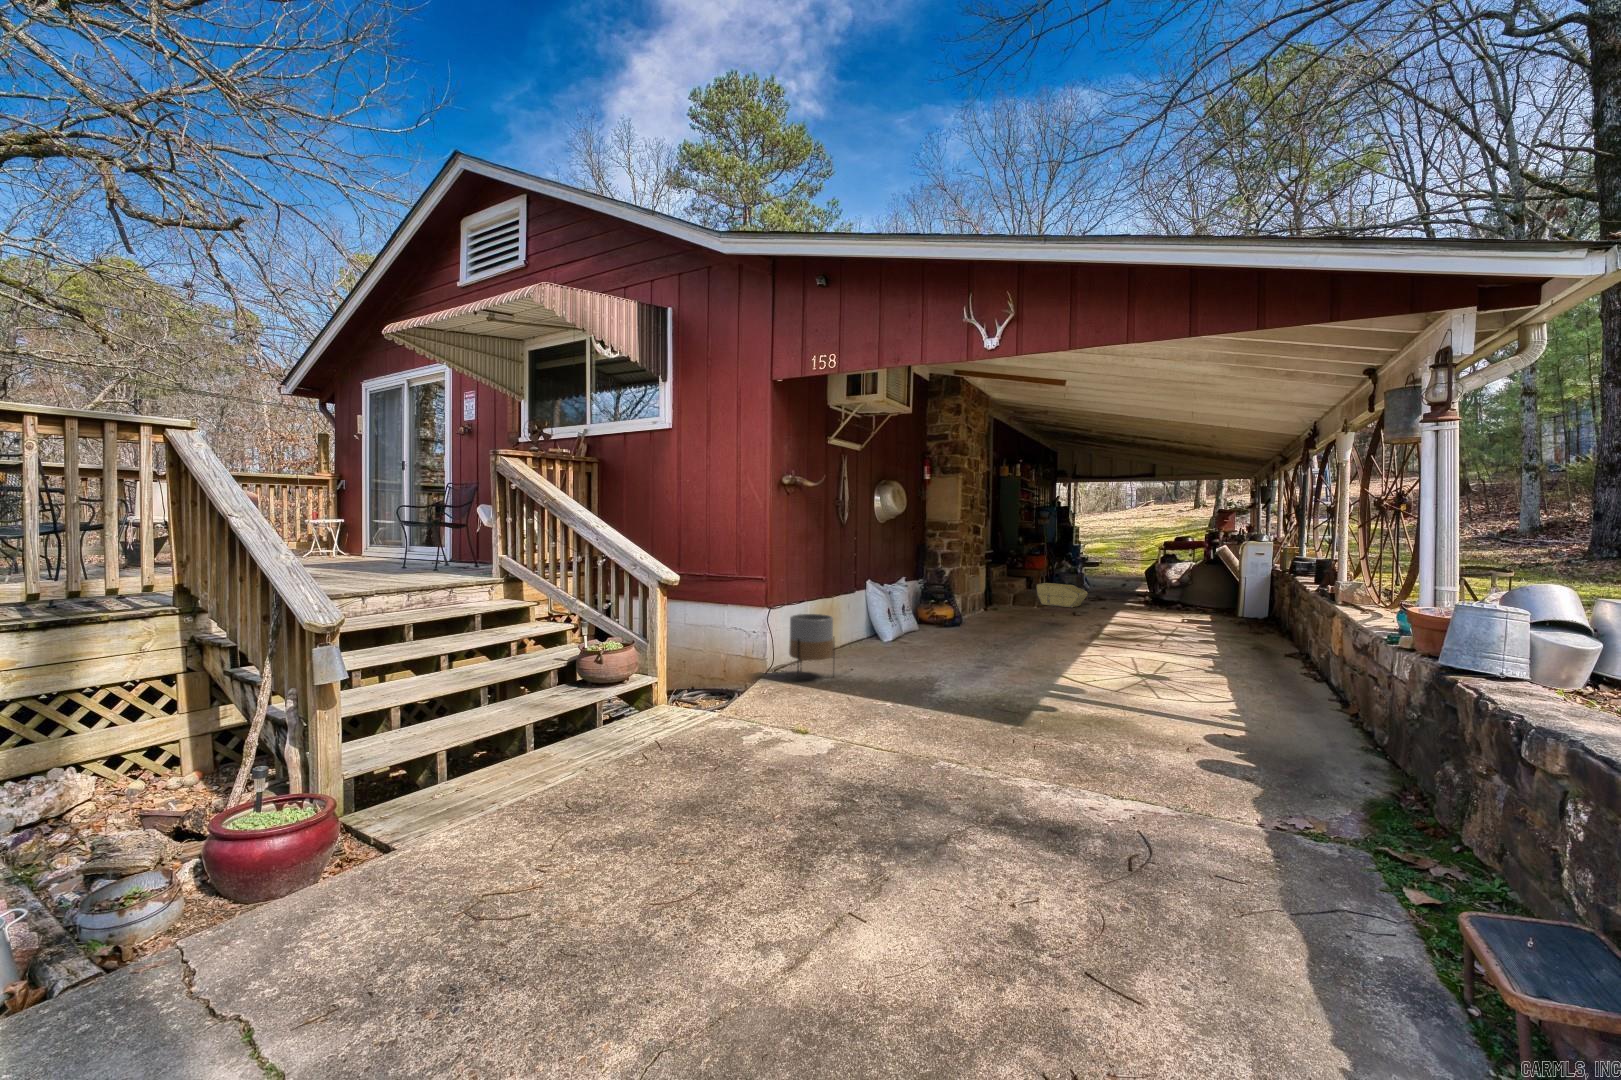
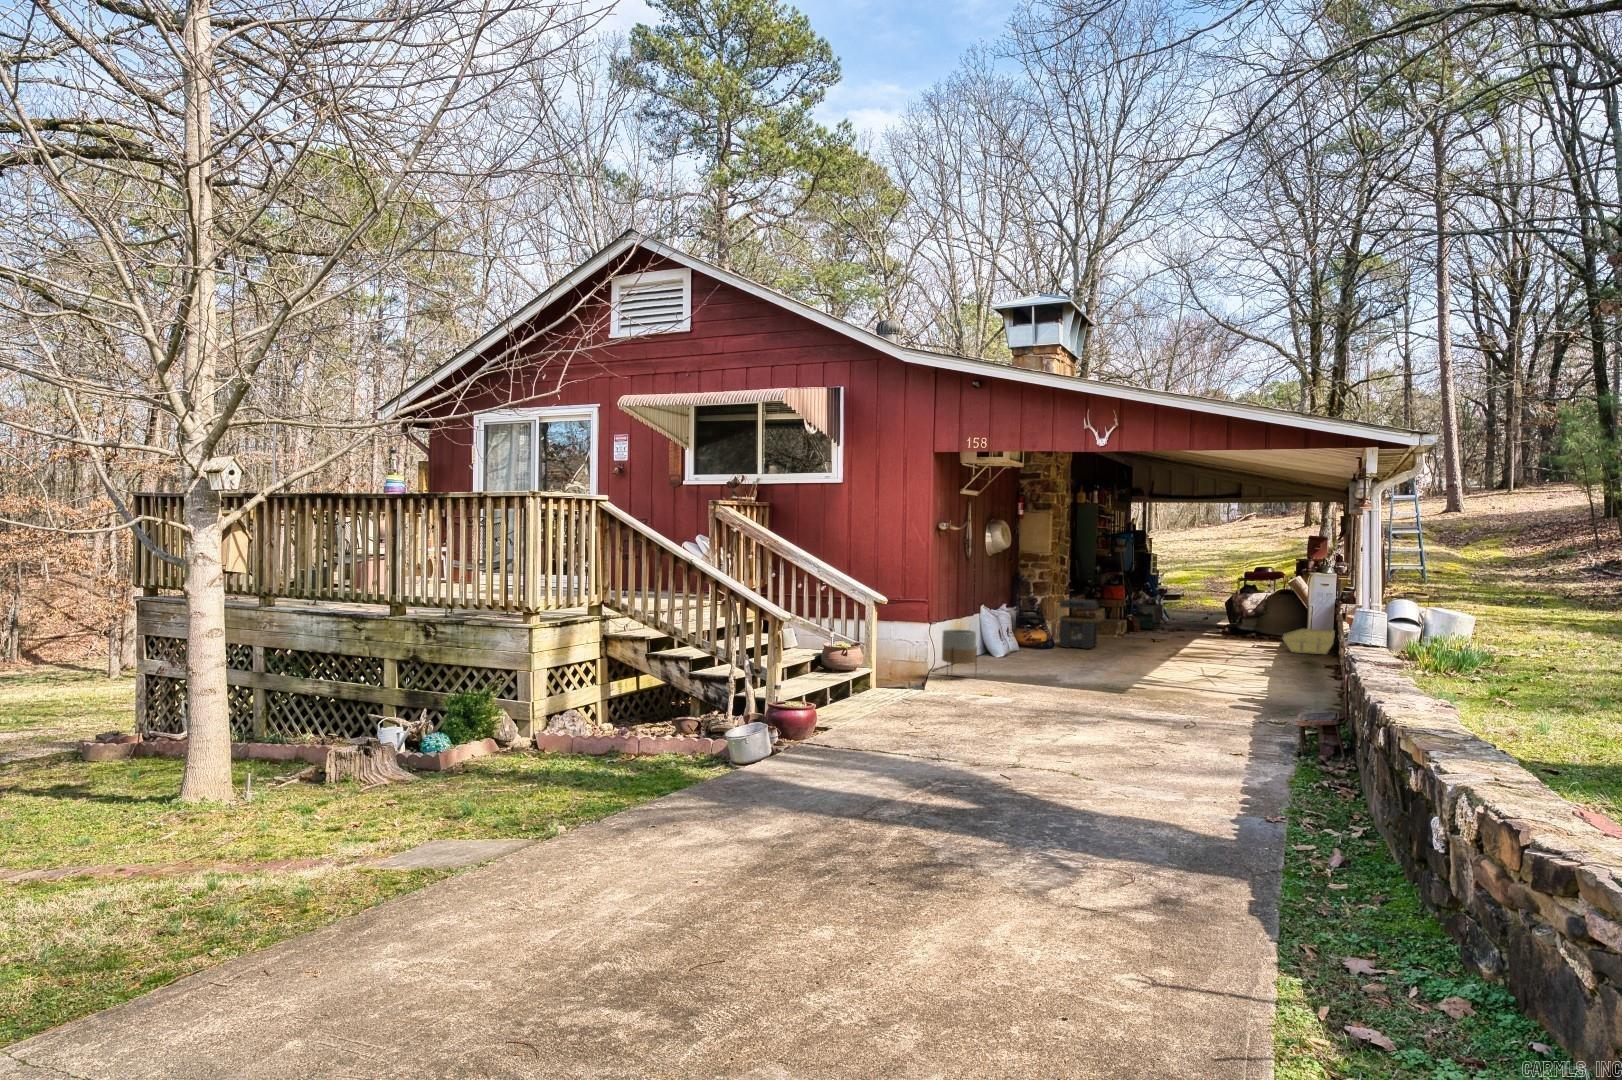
toolbox: none [967,571,1012,627] -> present [1060,599,1099,649]
storage bin: present [1036,583,1088,608] -> present [1282,629,1335,654]

